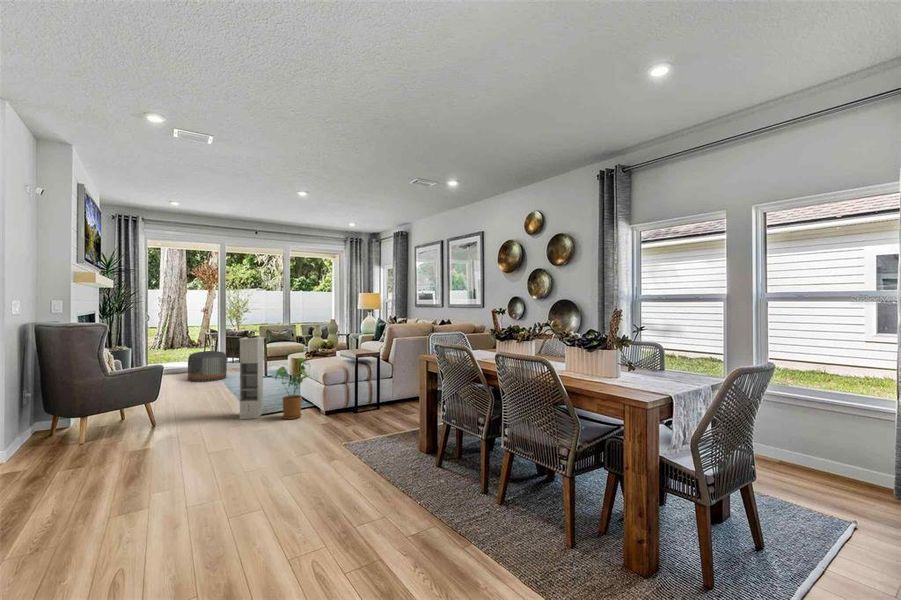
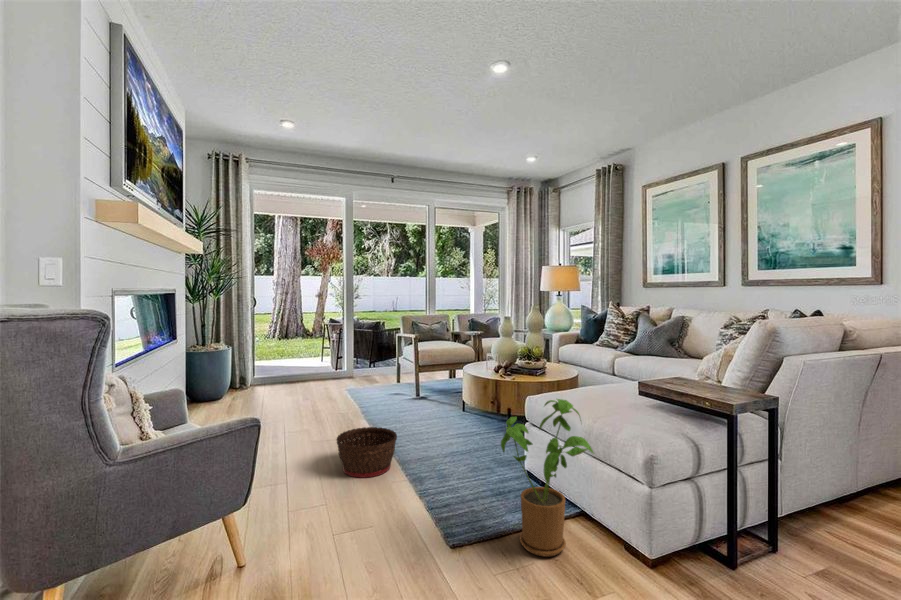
cabinet: present [239,337,263,419] -> none [420,344,466,540]
pouf: present [188,351,227,382] -> none [307,354,361,403]
basket: none [203,384,238,406] -> present [336,427,397,478]

